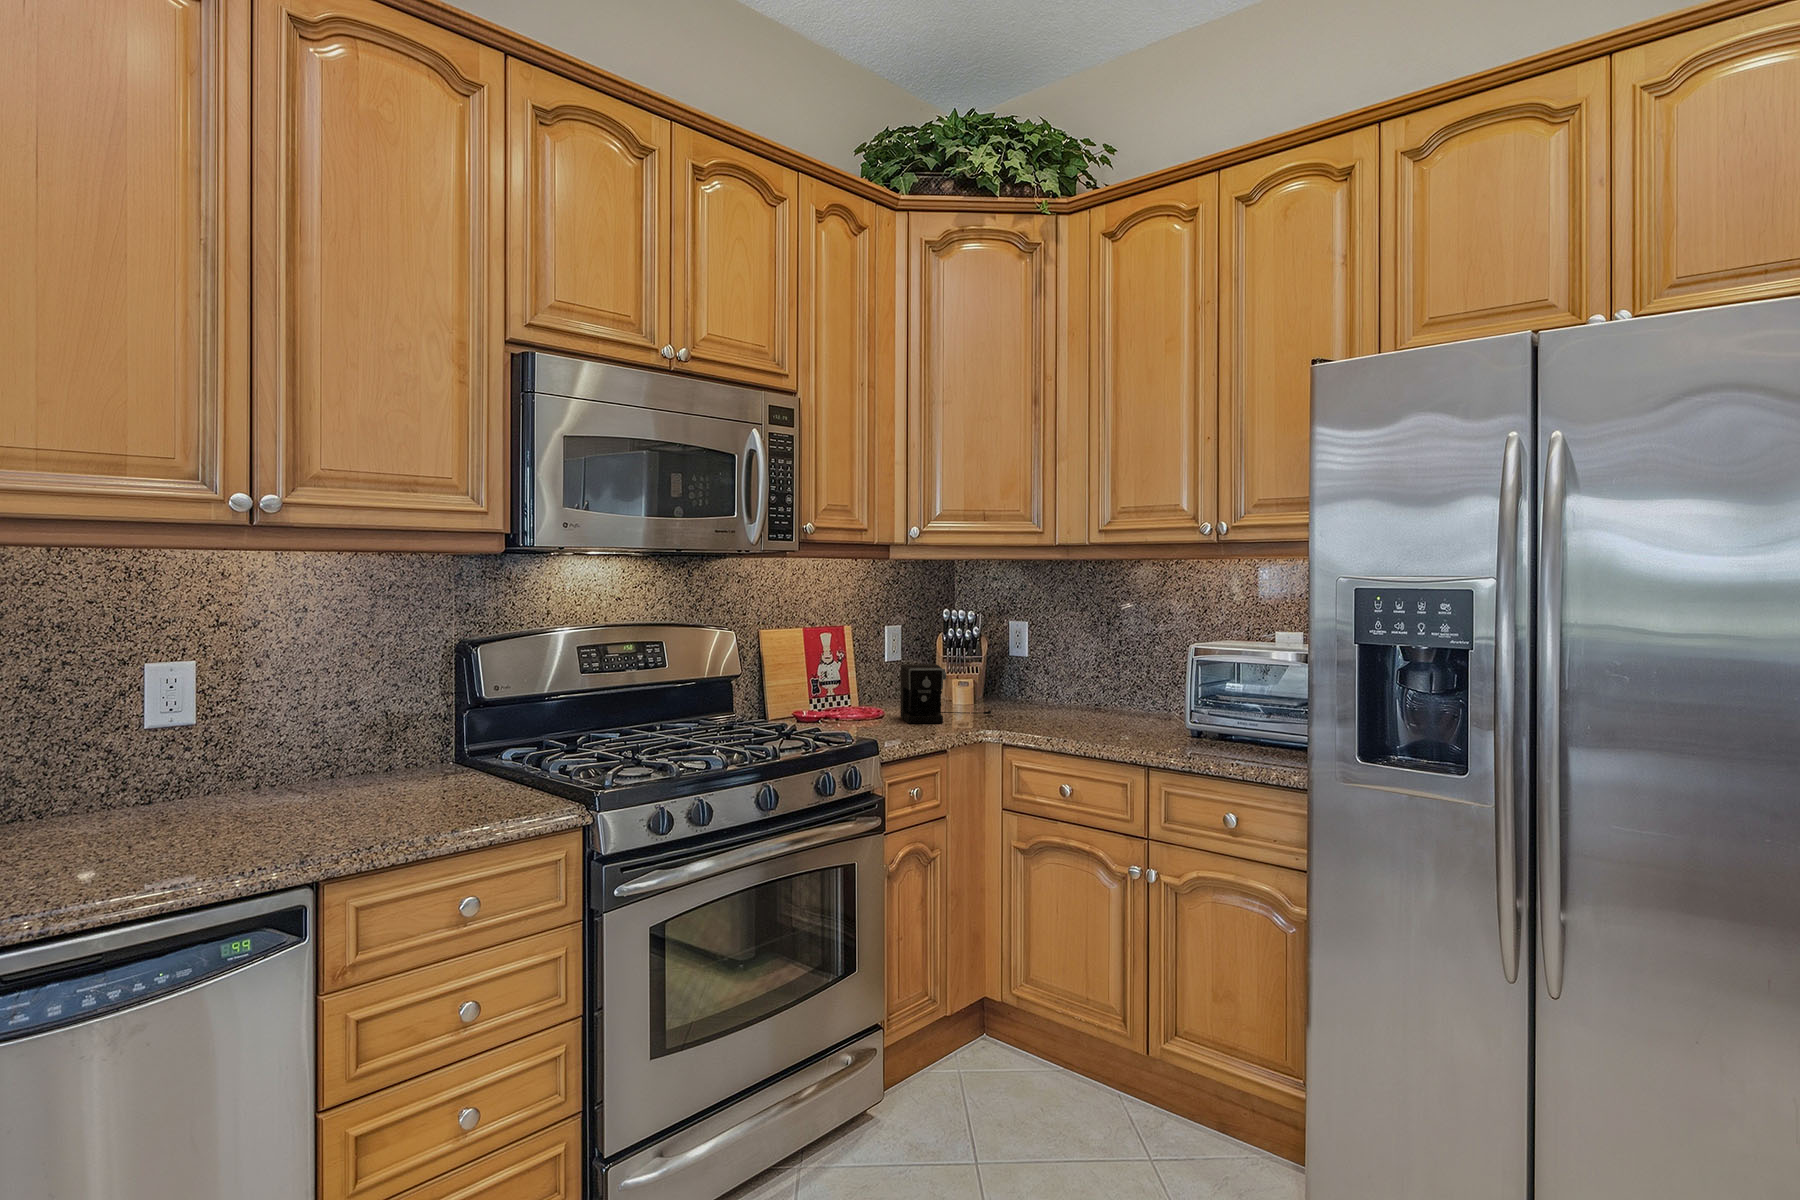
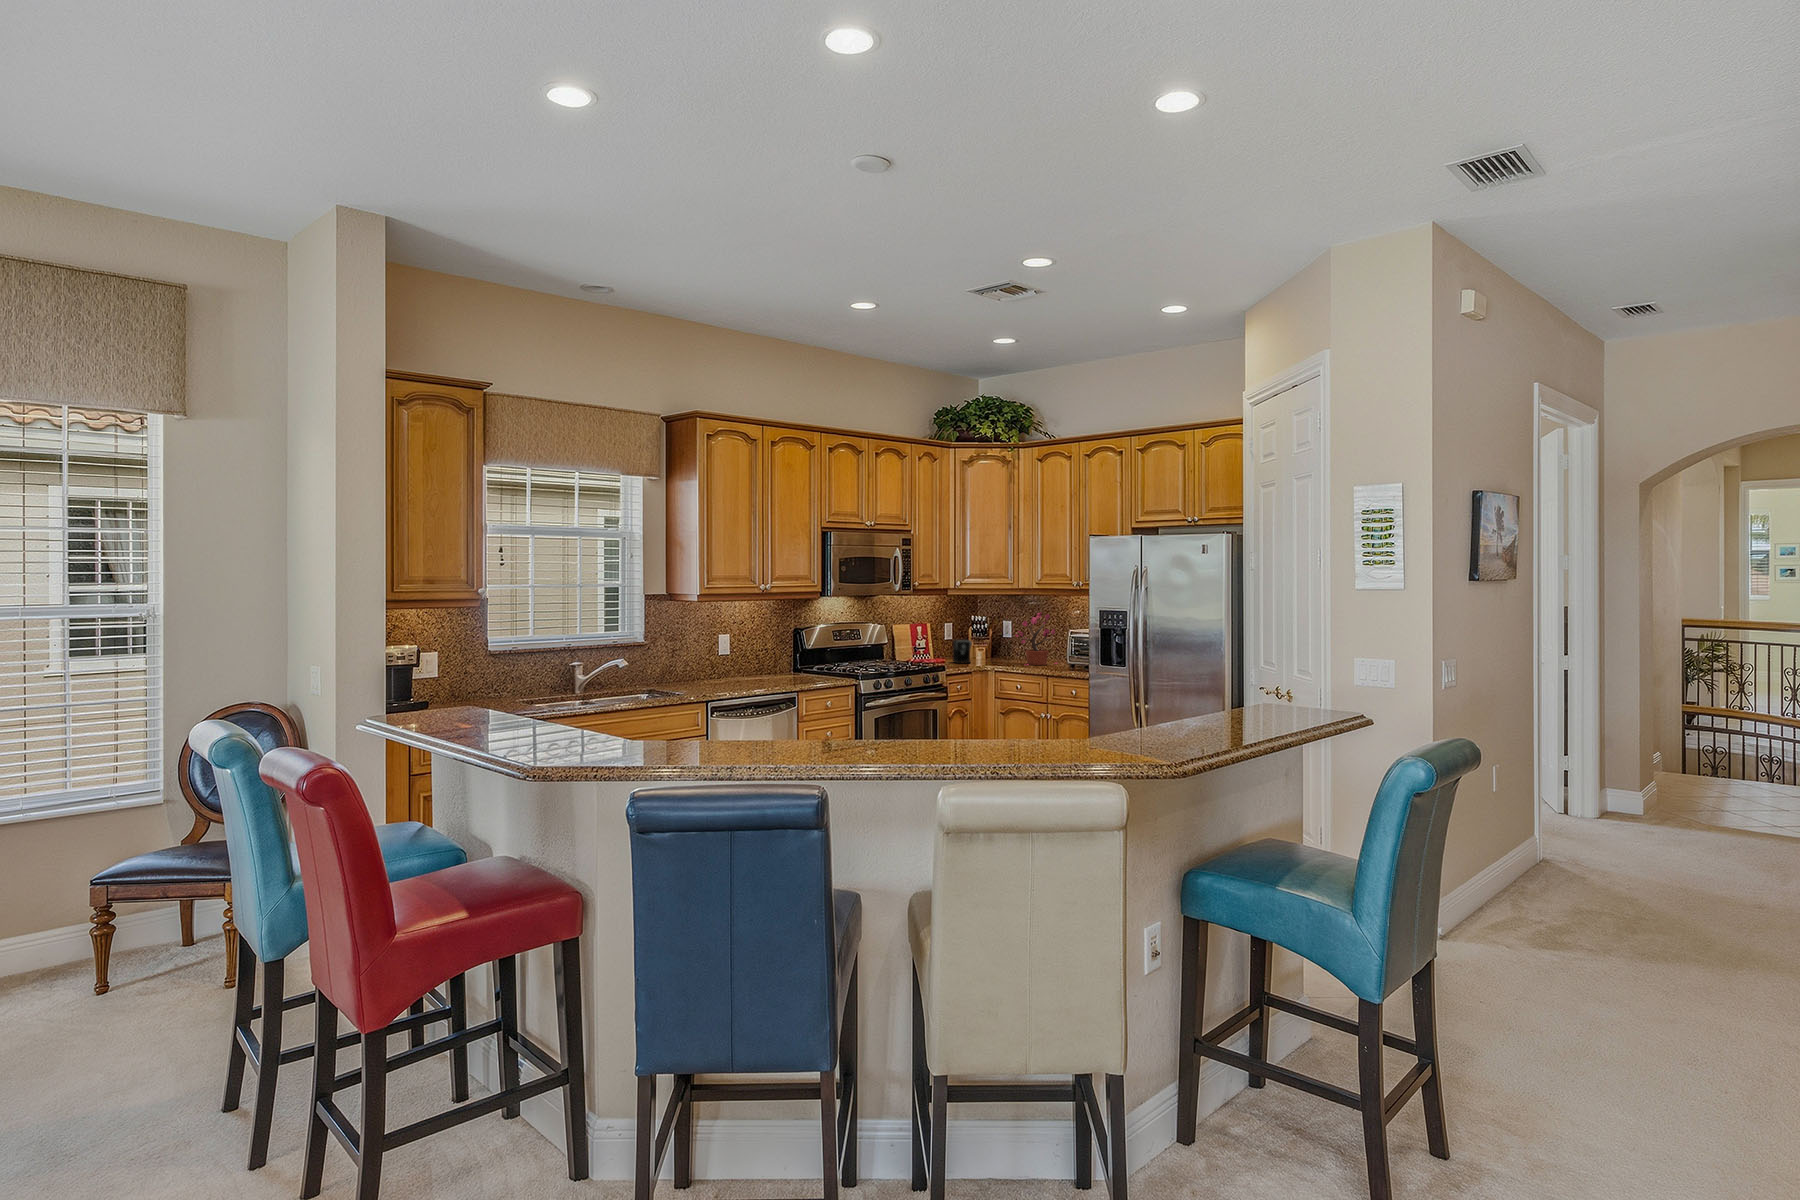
potted plant: none [1048,601,1150,731] -> present [1015,612,1058,665]

